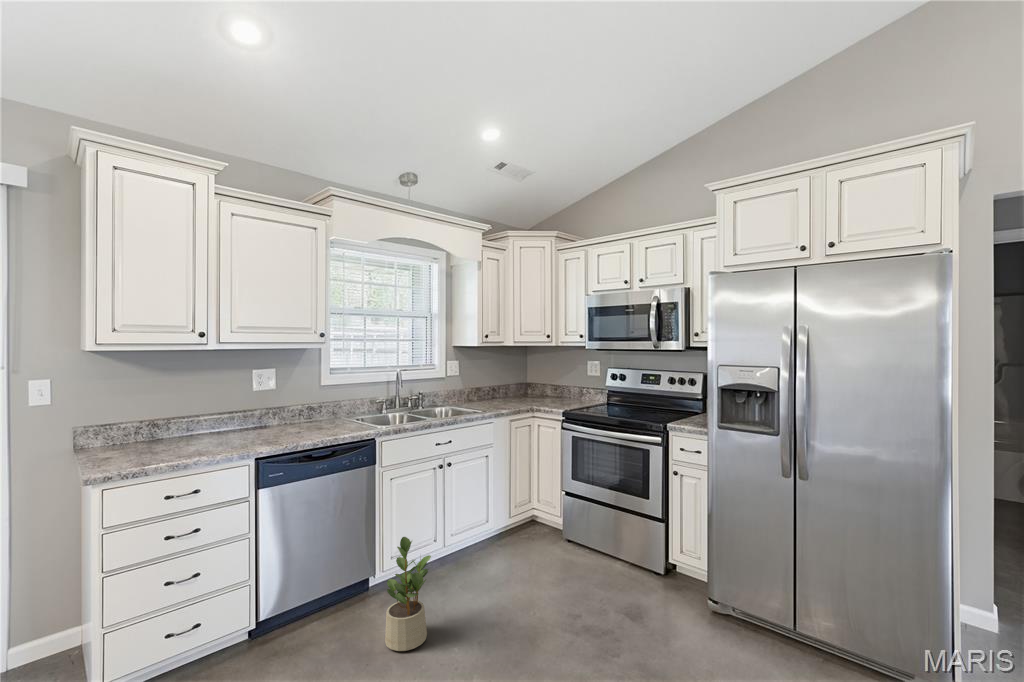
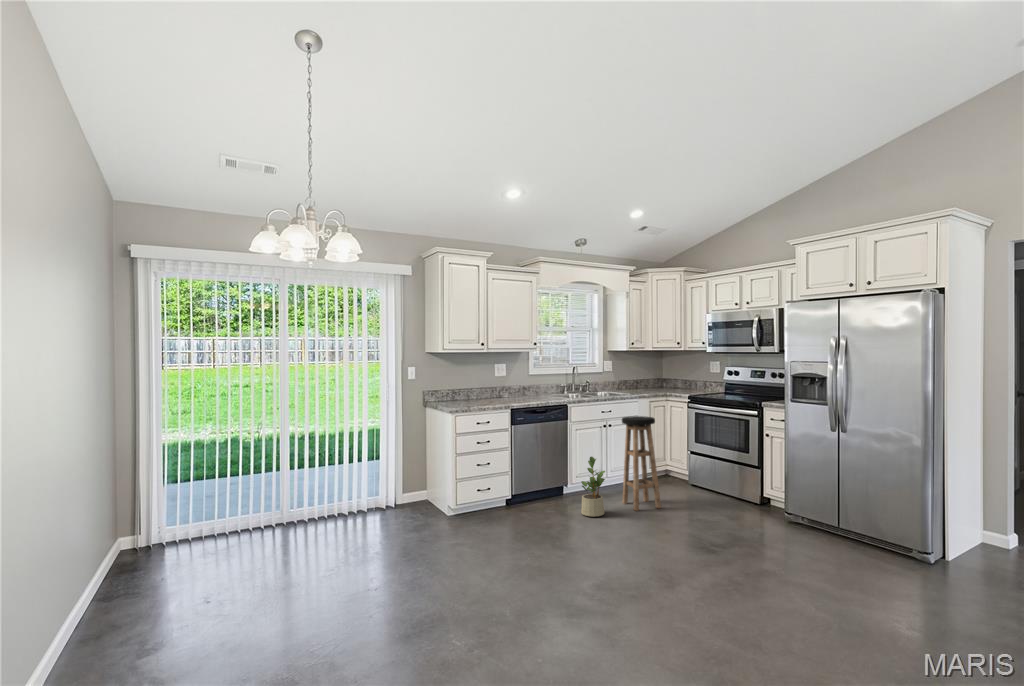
bar stool: none [461,452,524,619] -> present [622,416,661,511]

